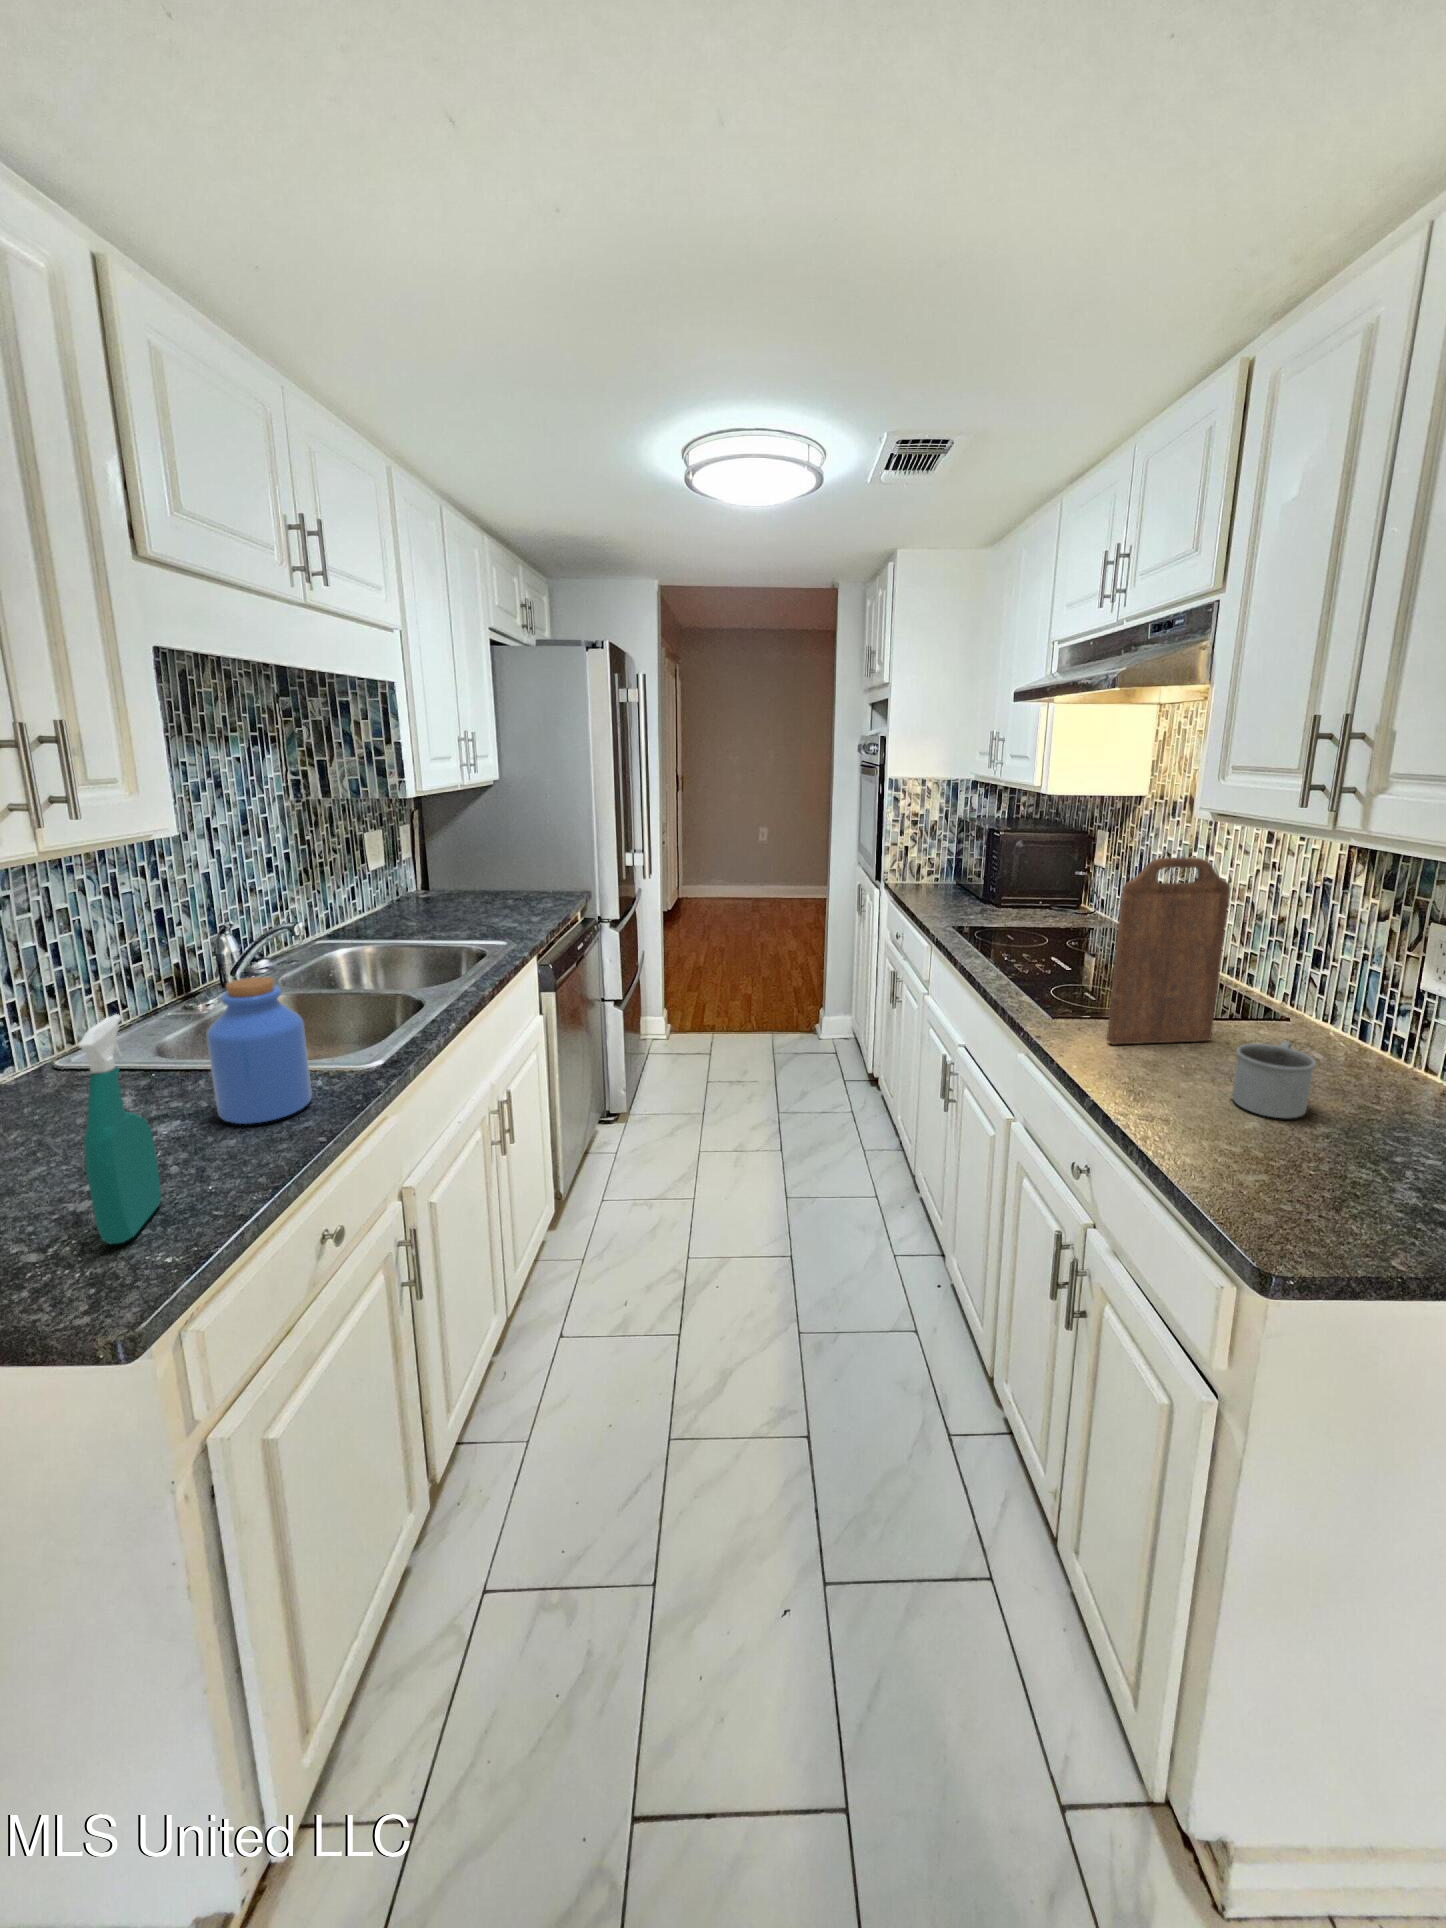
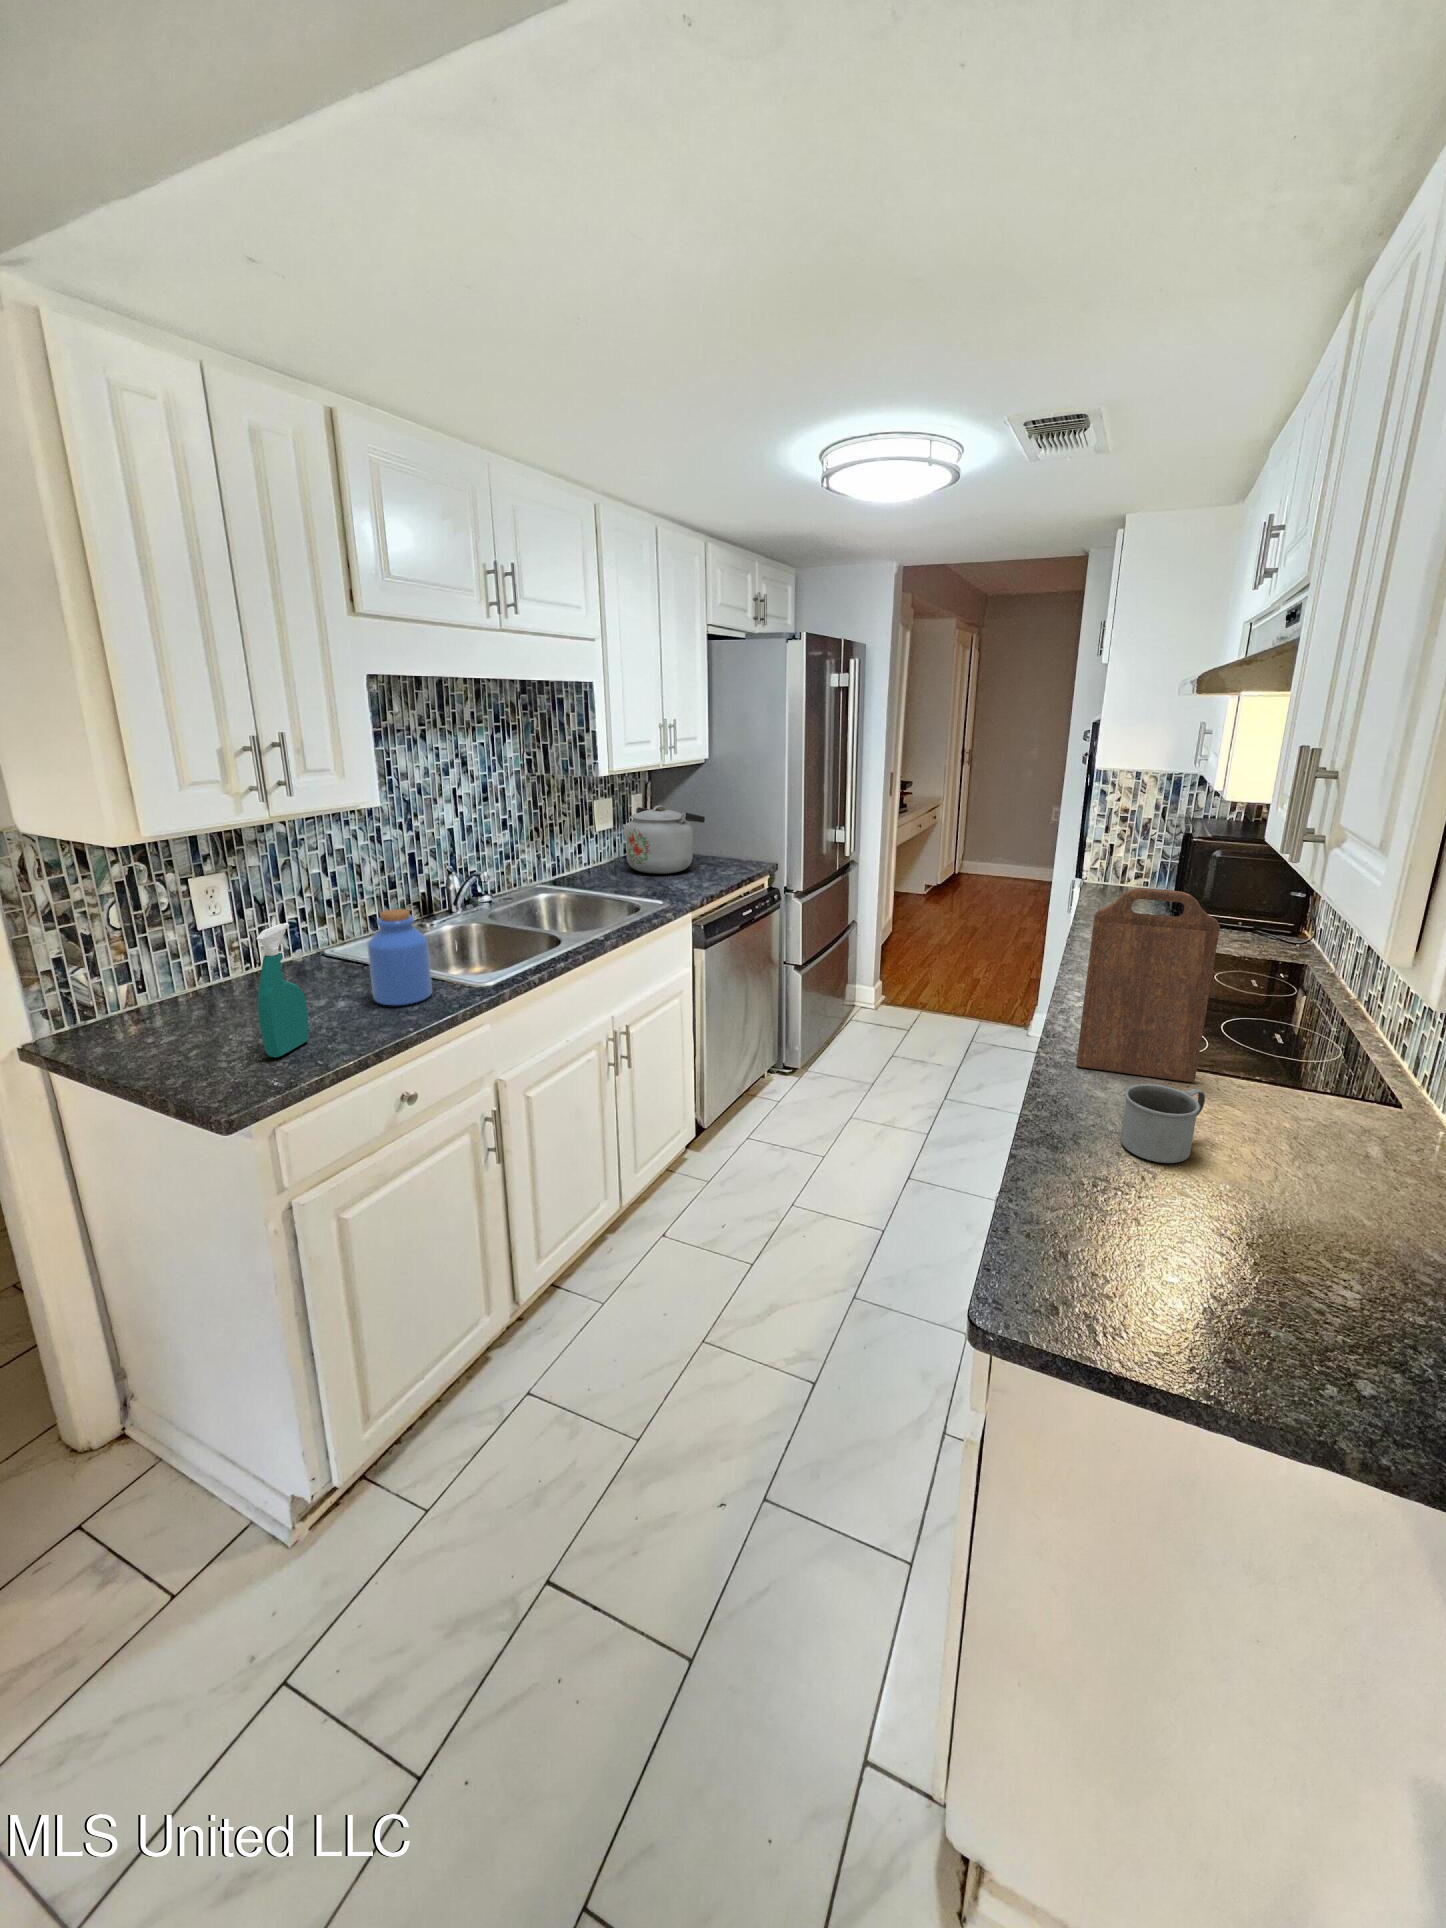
kettle: none [404,834,509,914] -> present [623,805,705,874]

